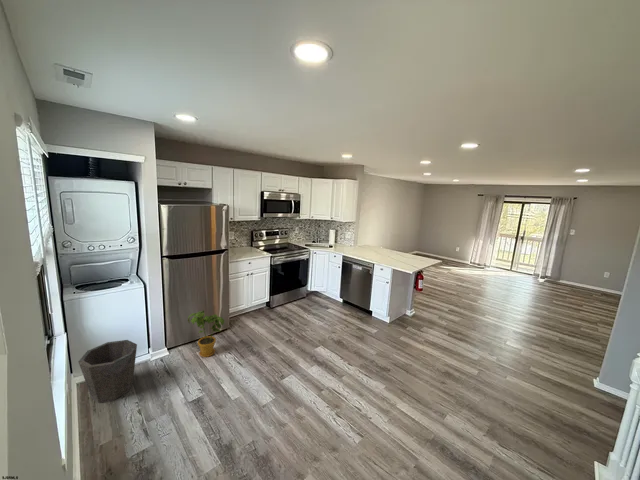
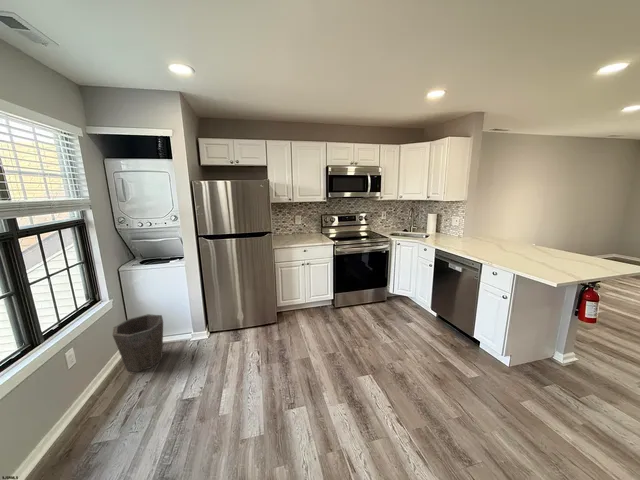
house plant: present [188,311,224,357] -> none [216,298,254,350]

